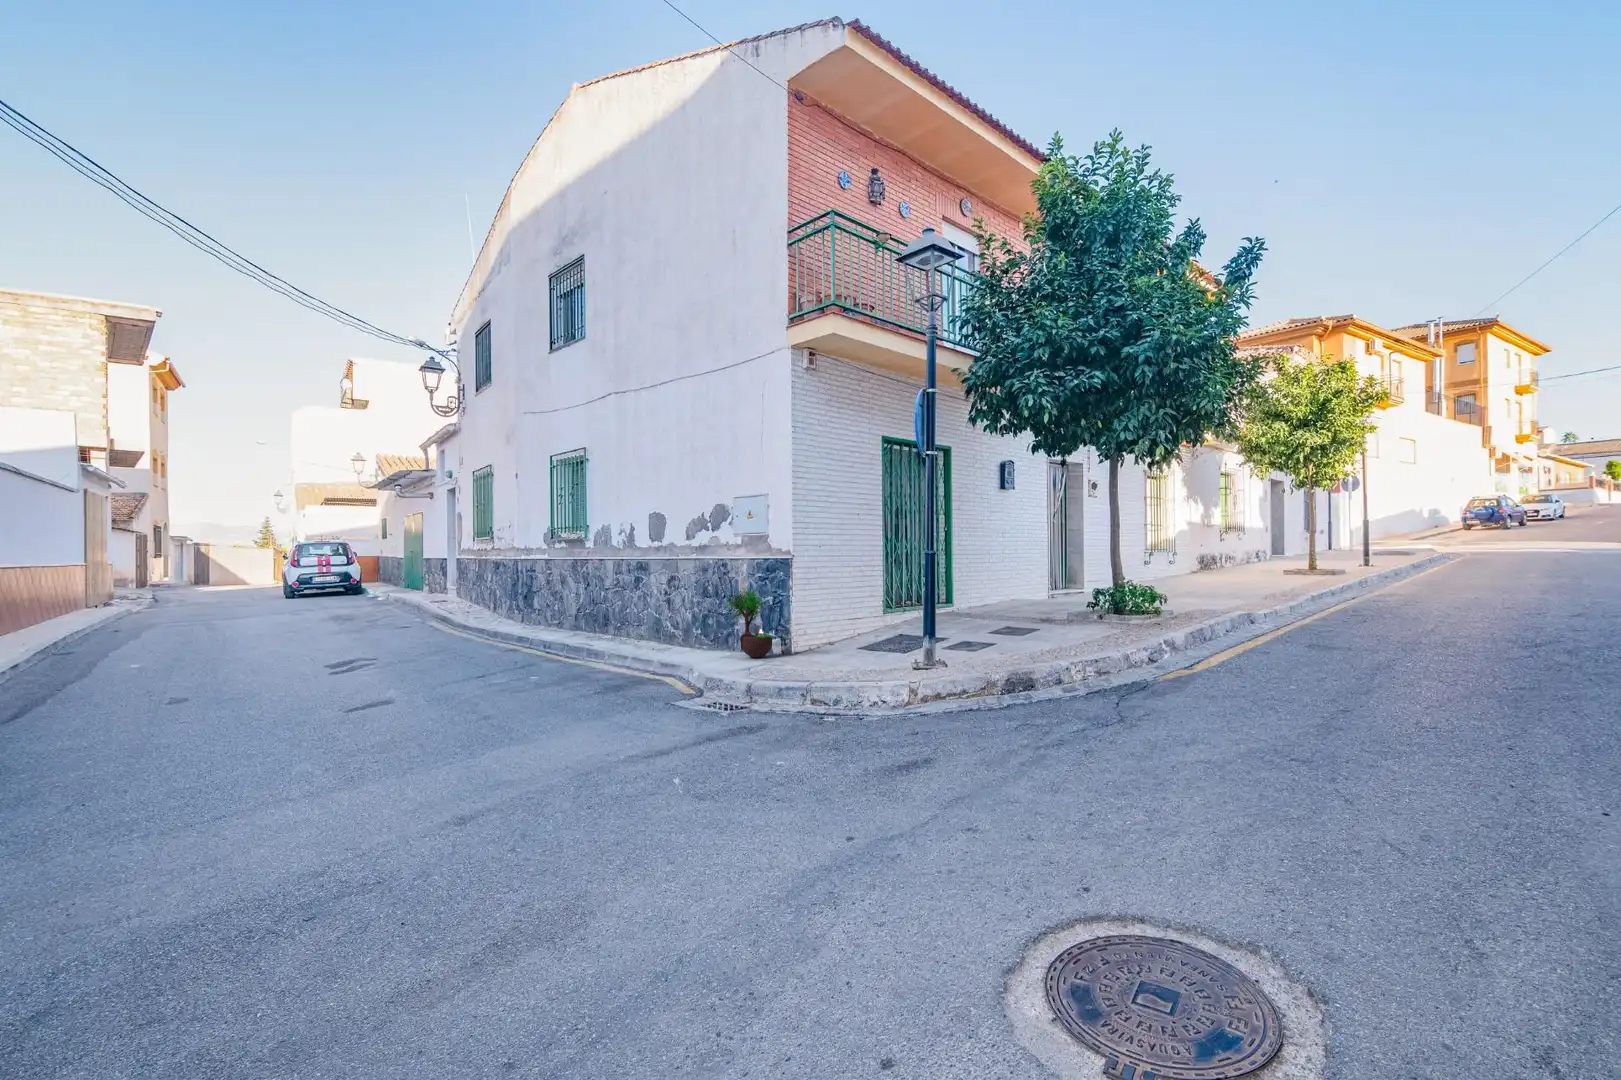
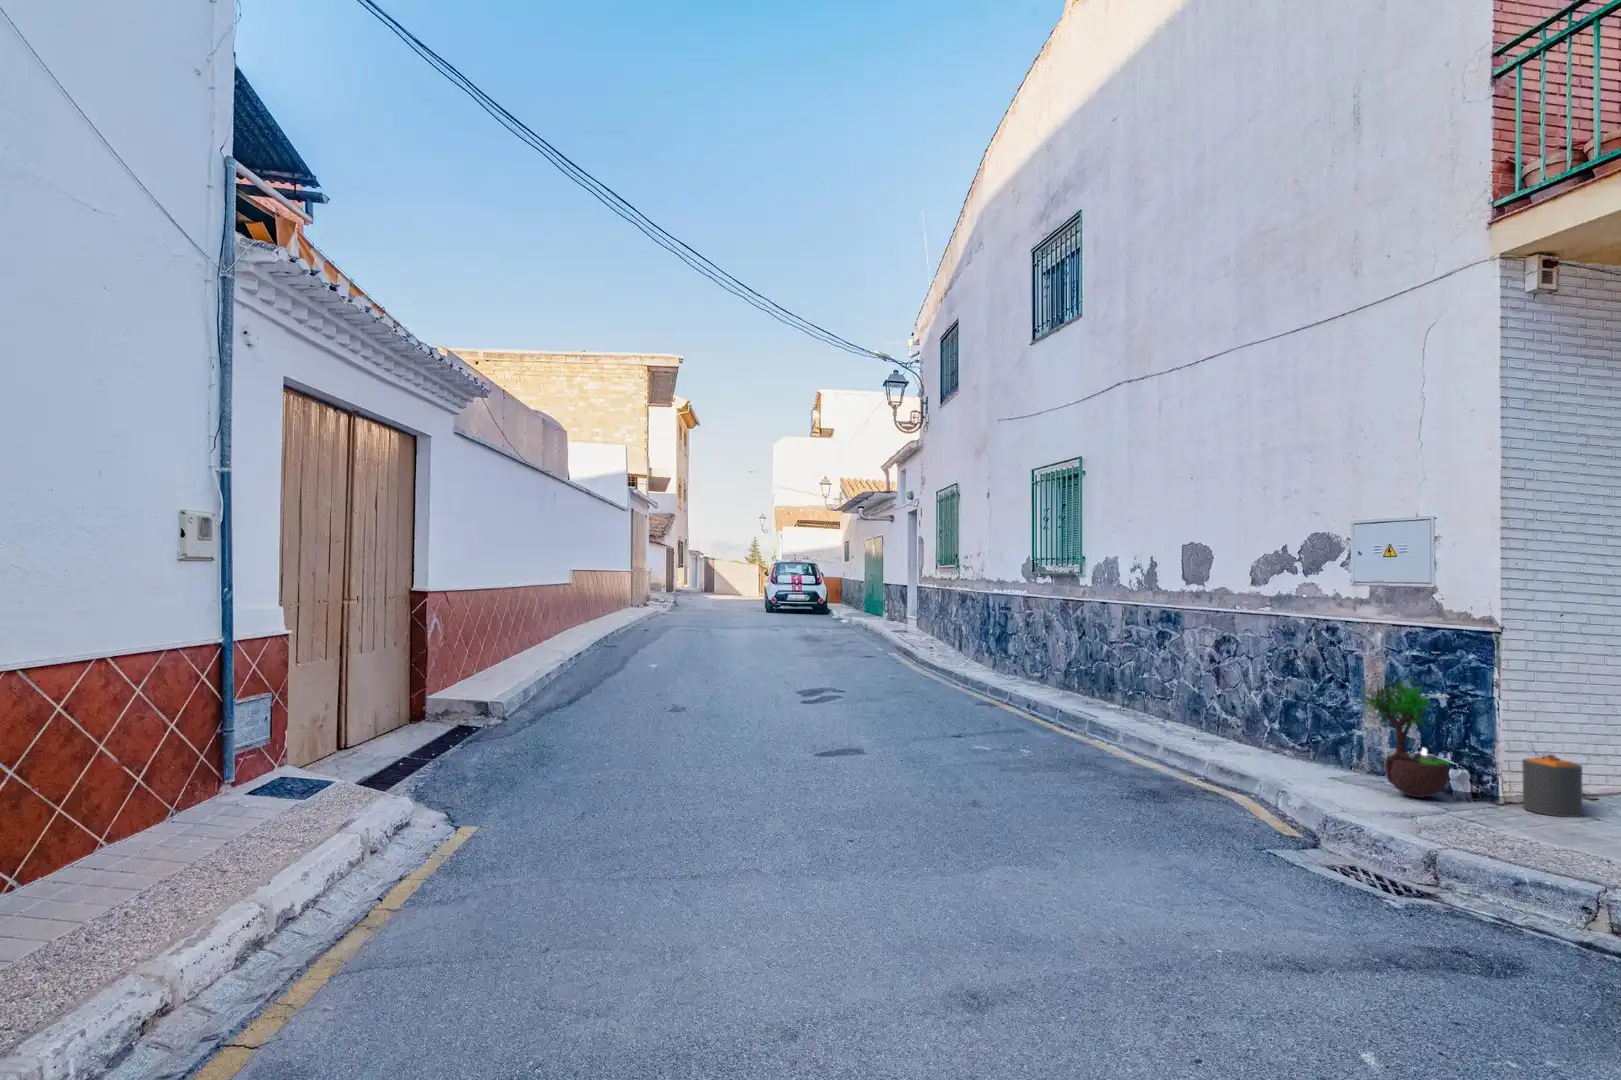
trash can: none [803,619,830,658] -> present [1522,748,1583,817]

